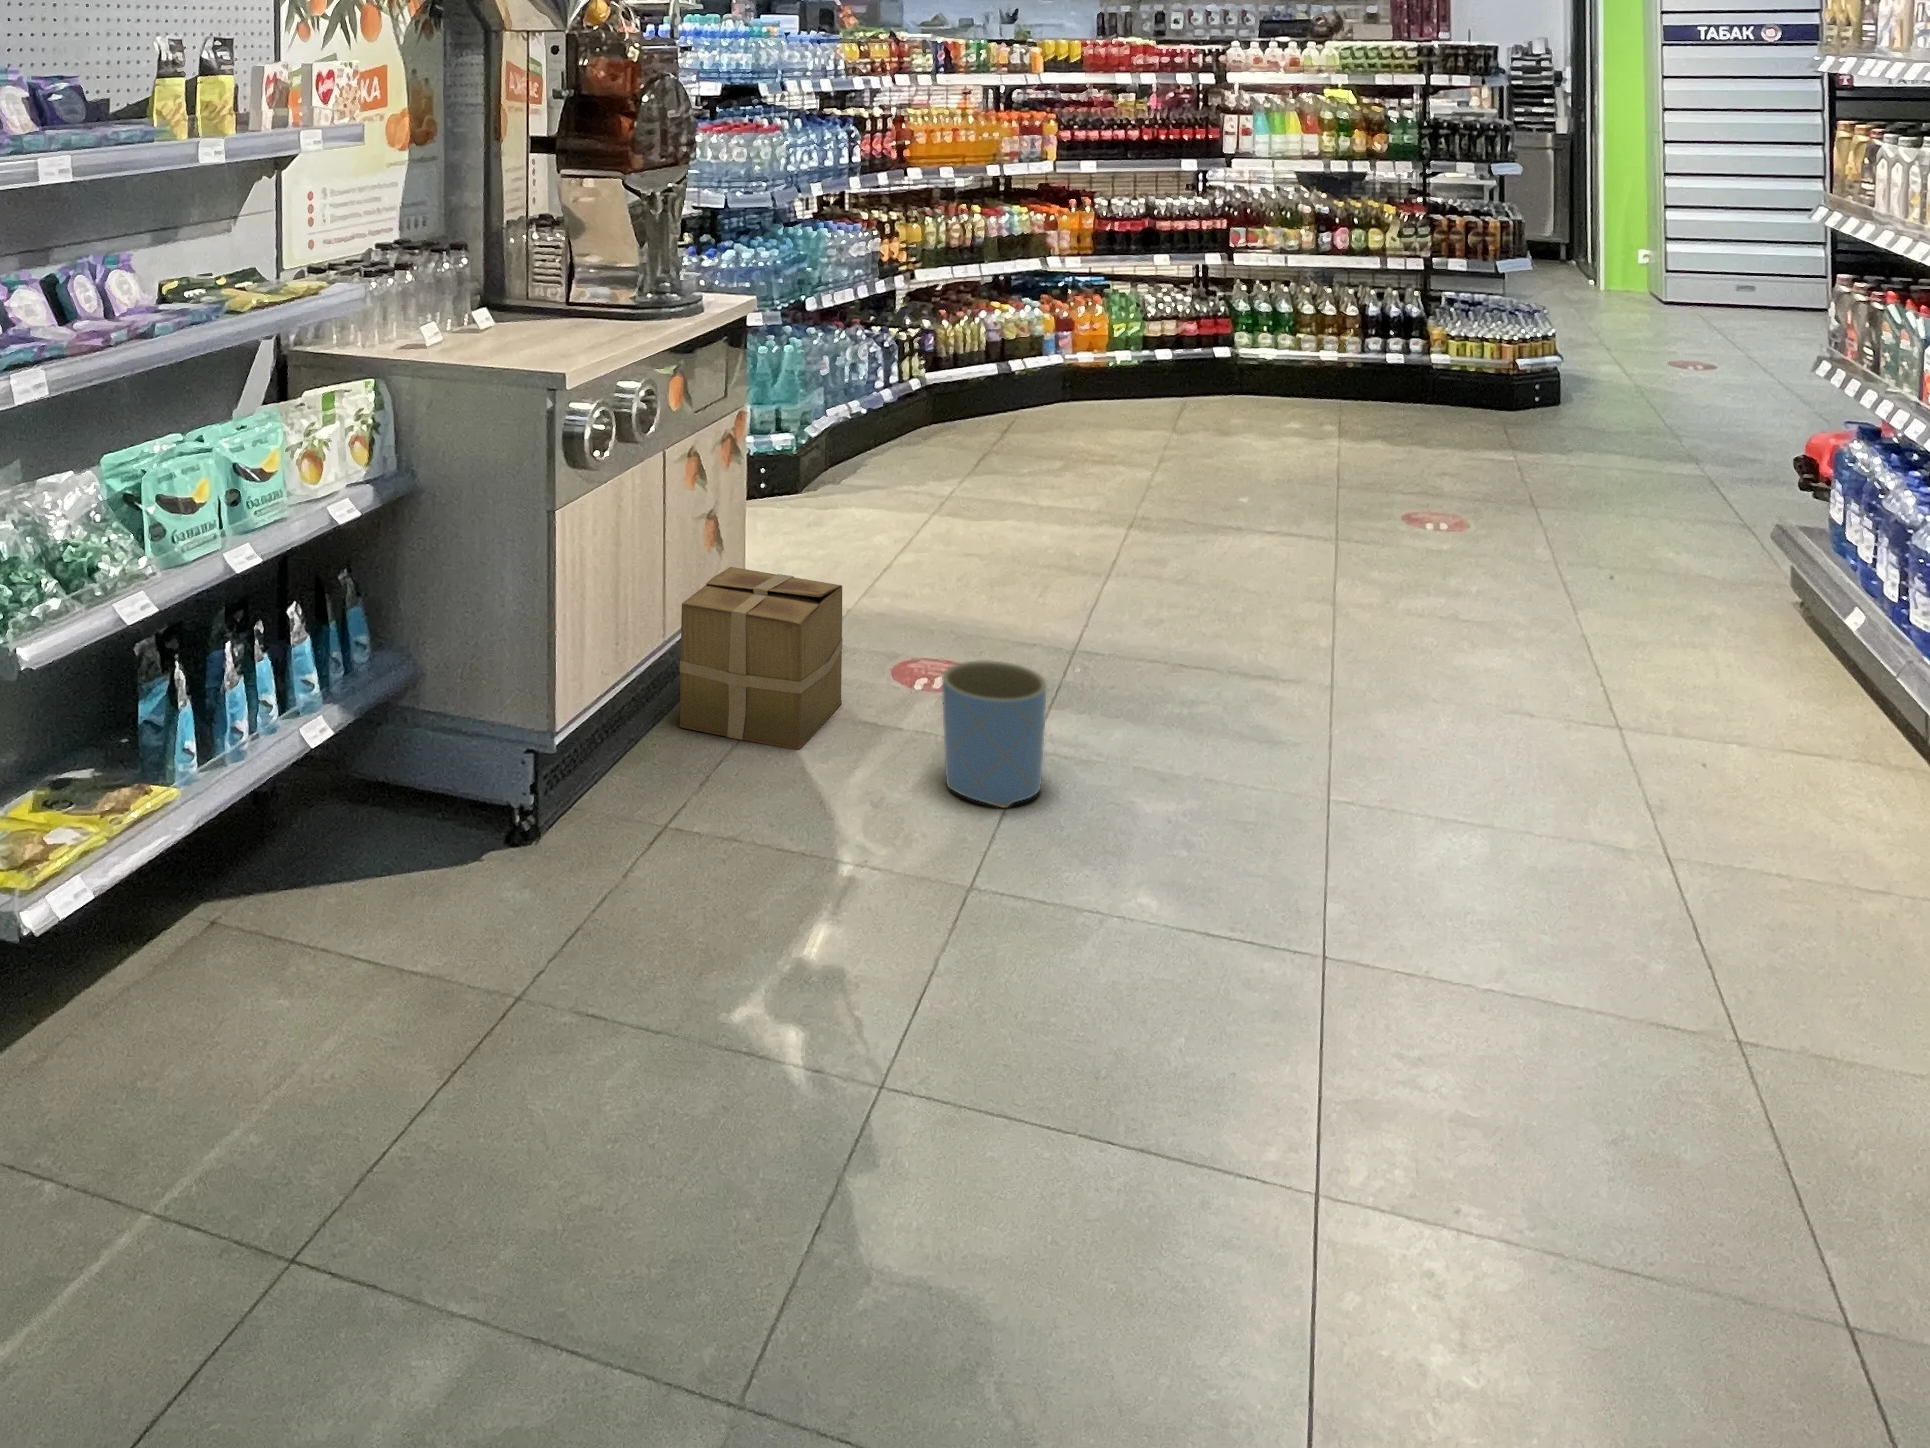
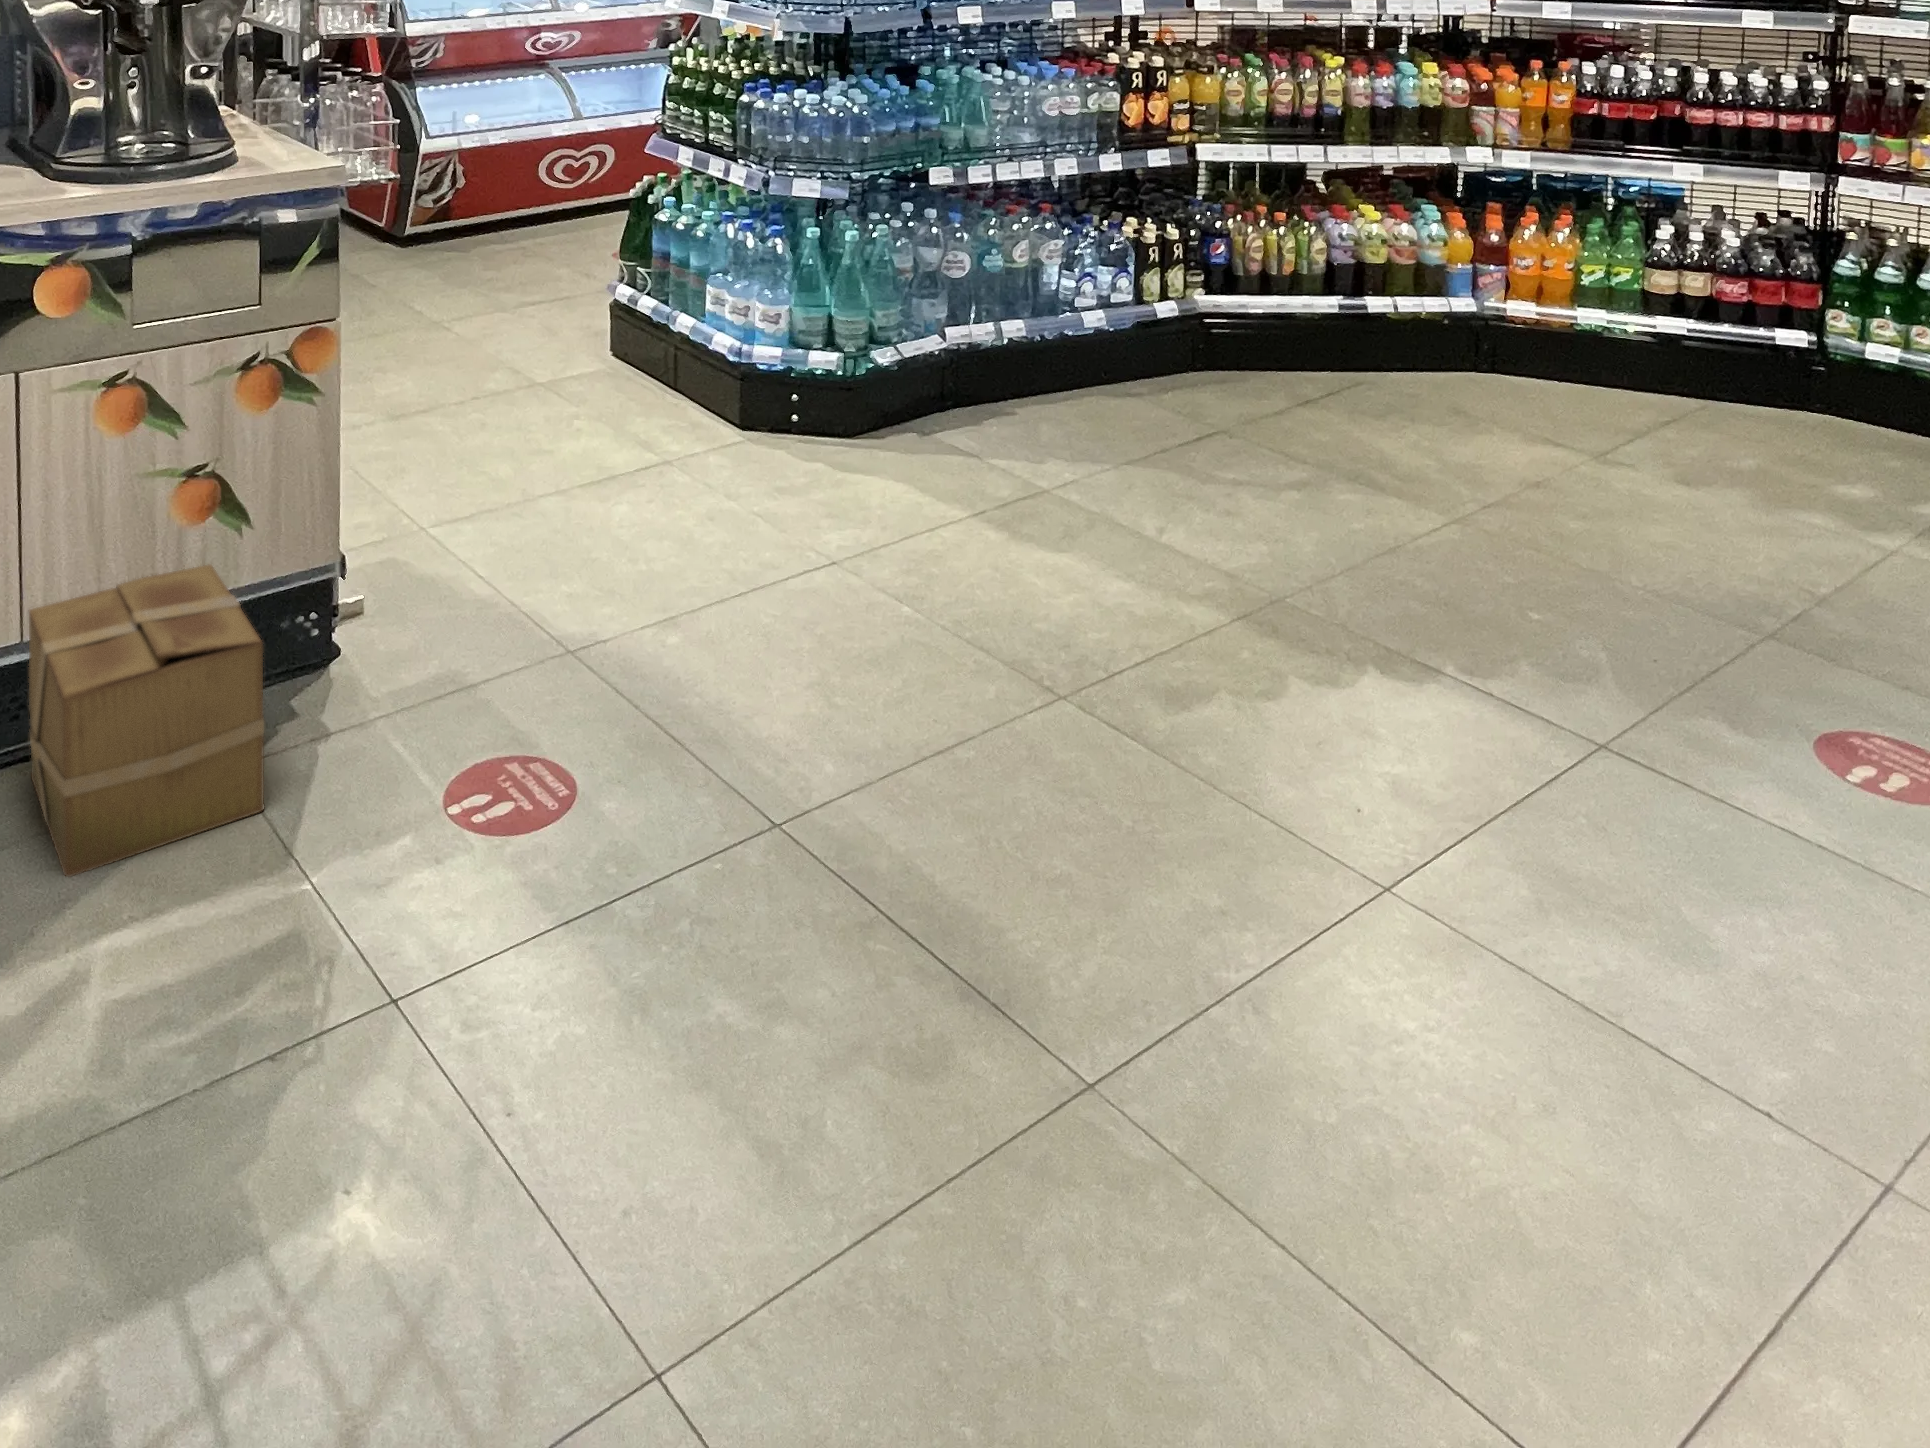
planter: present [942,660,1046,808] -> none [30,849,219,1135]

